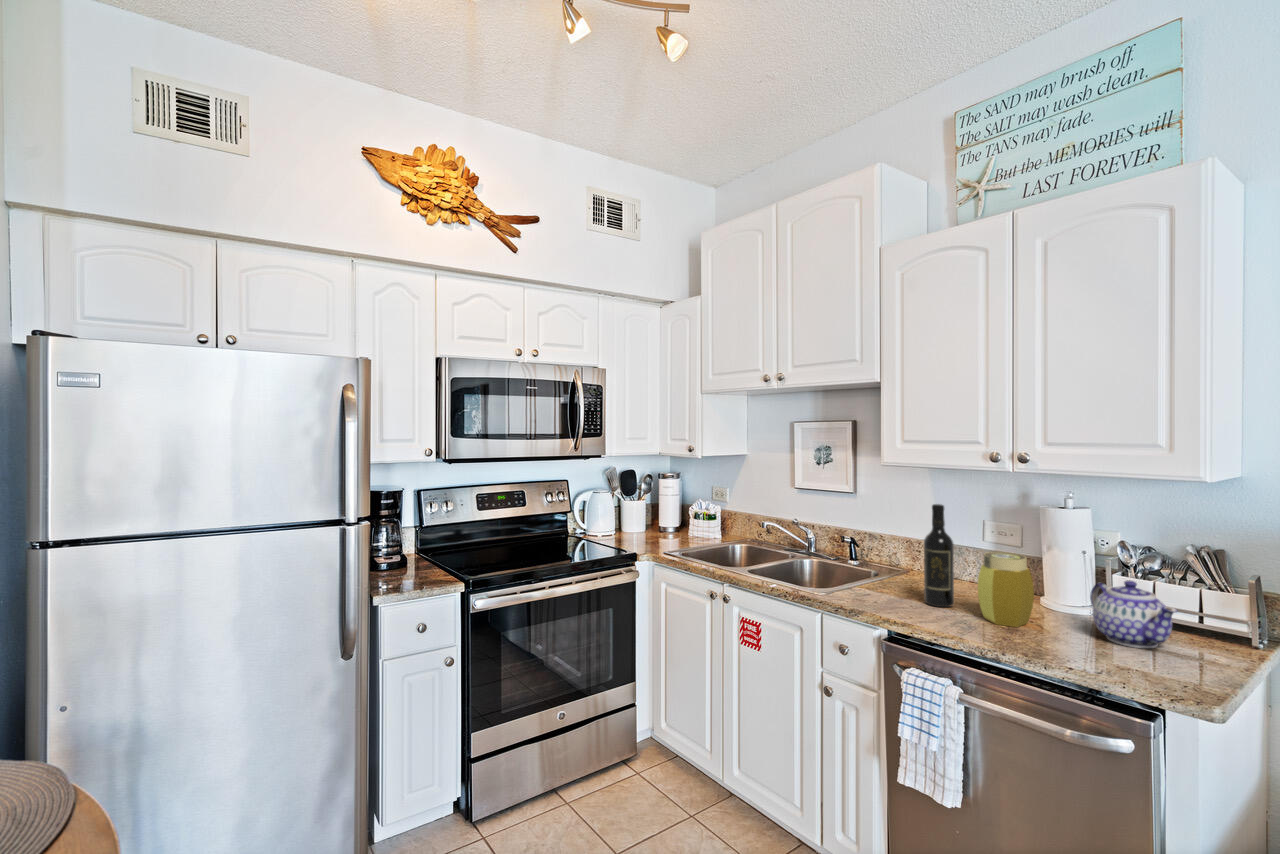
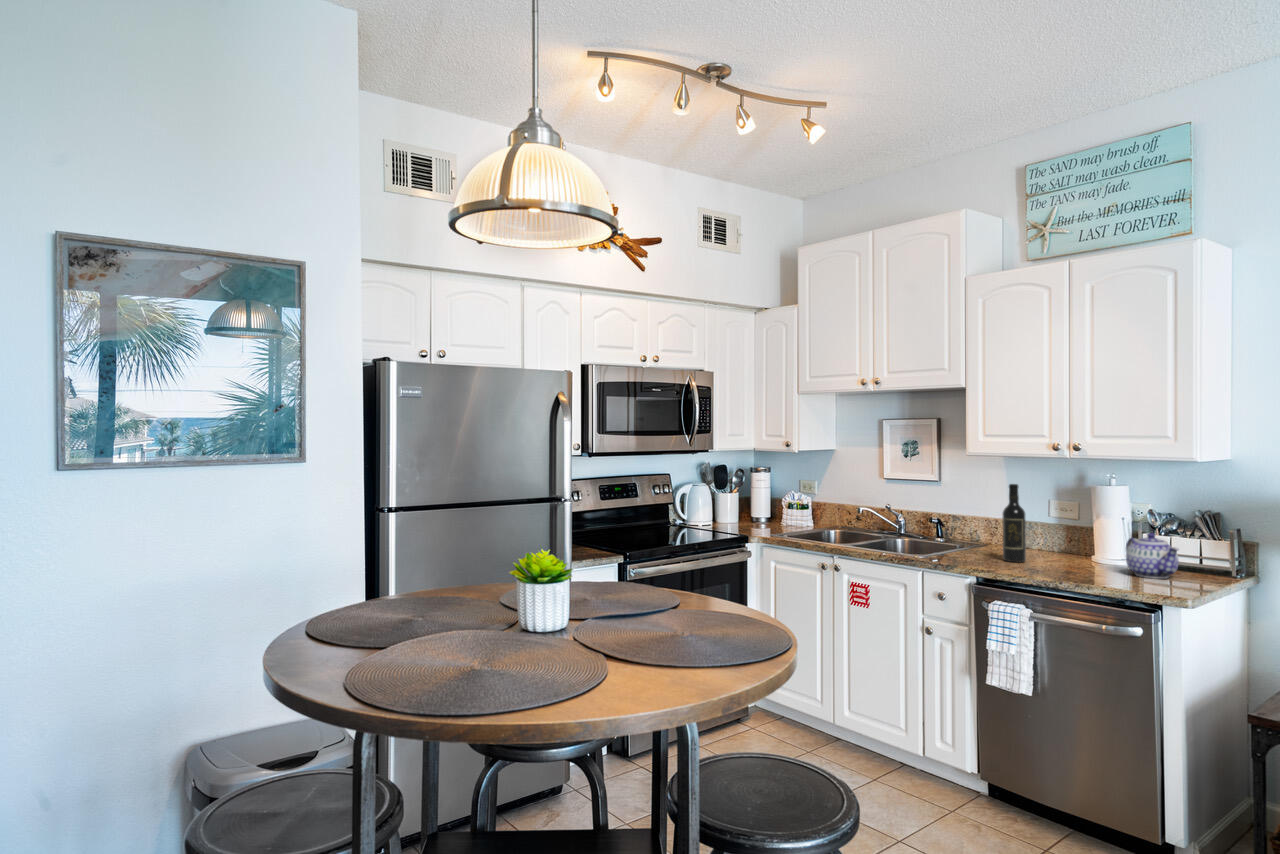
jar: present [978,552,1034,627] -> none [1044,518,1085,571]

